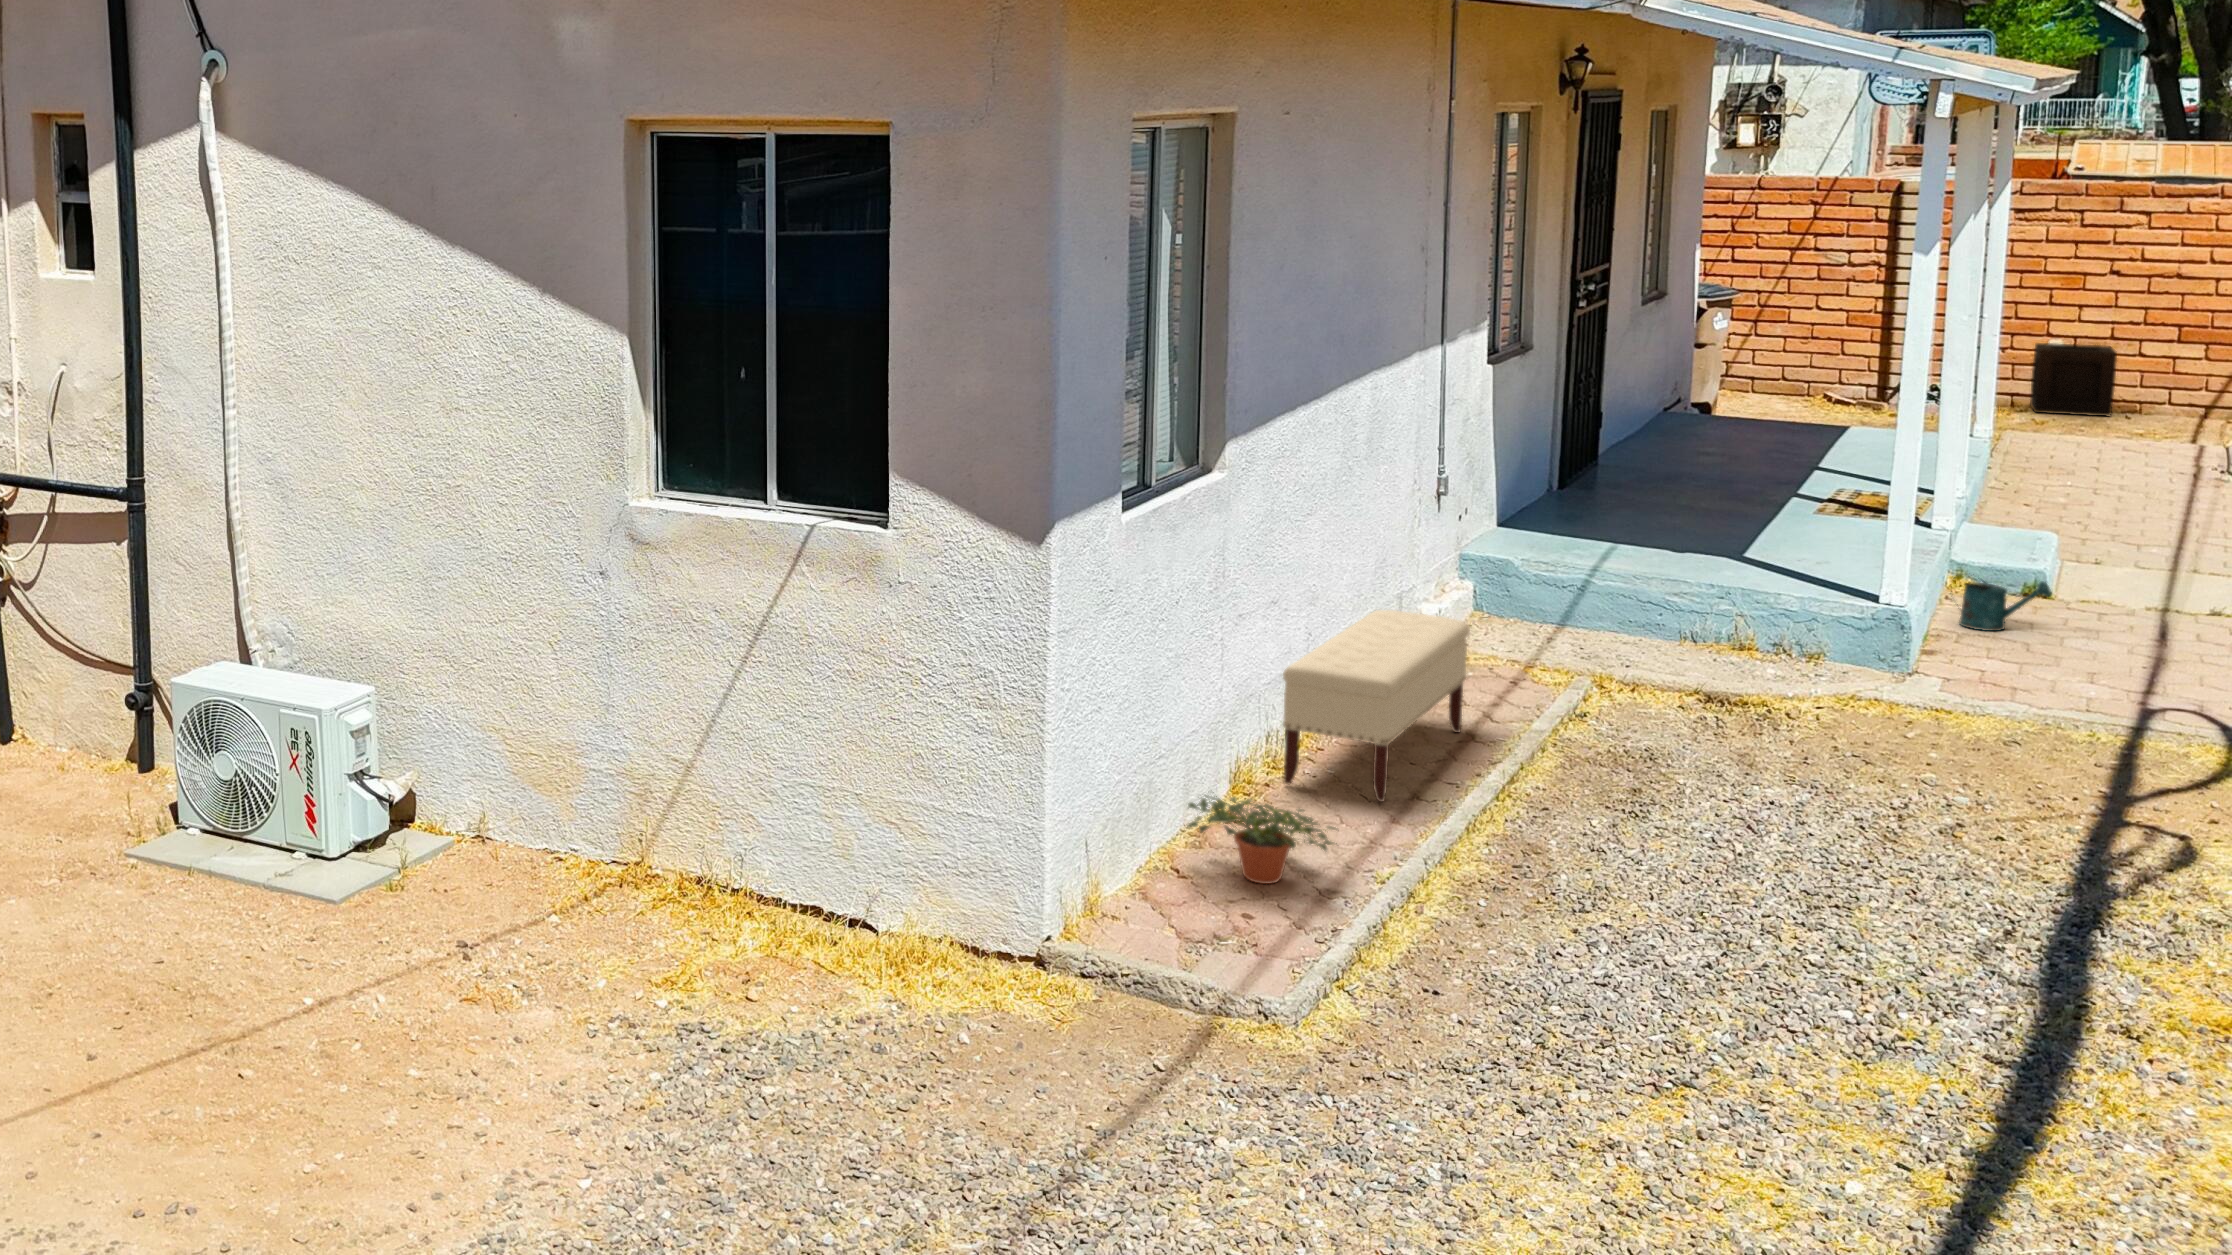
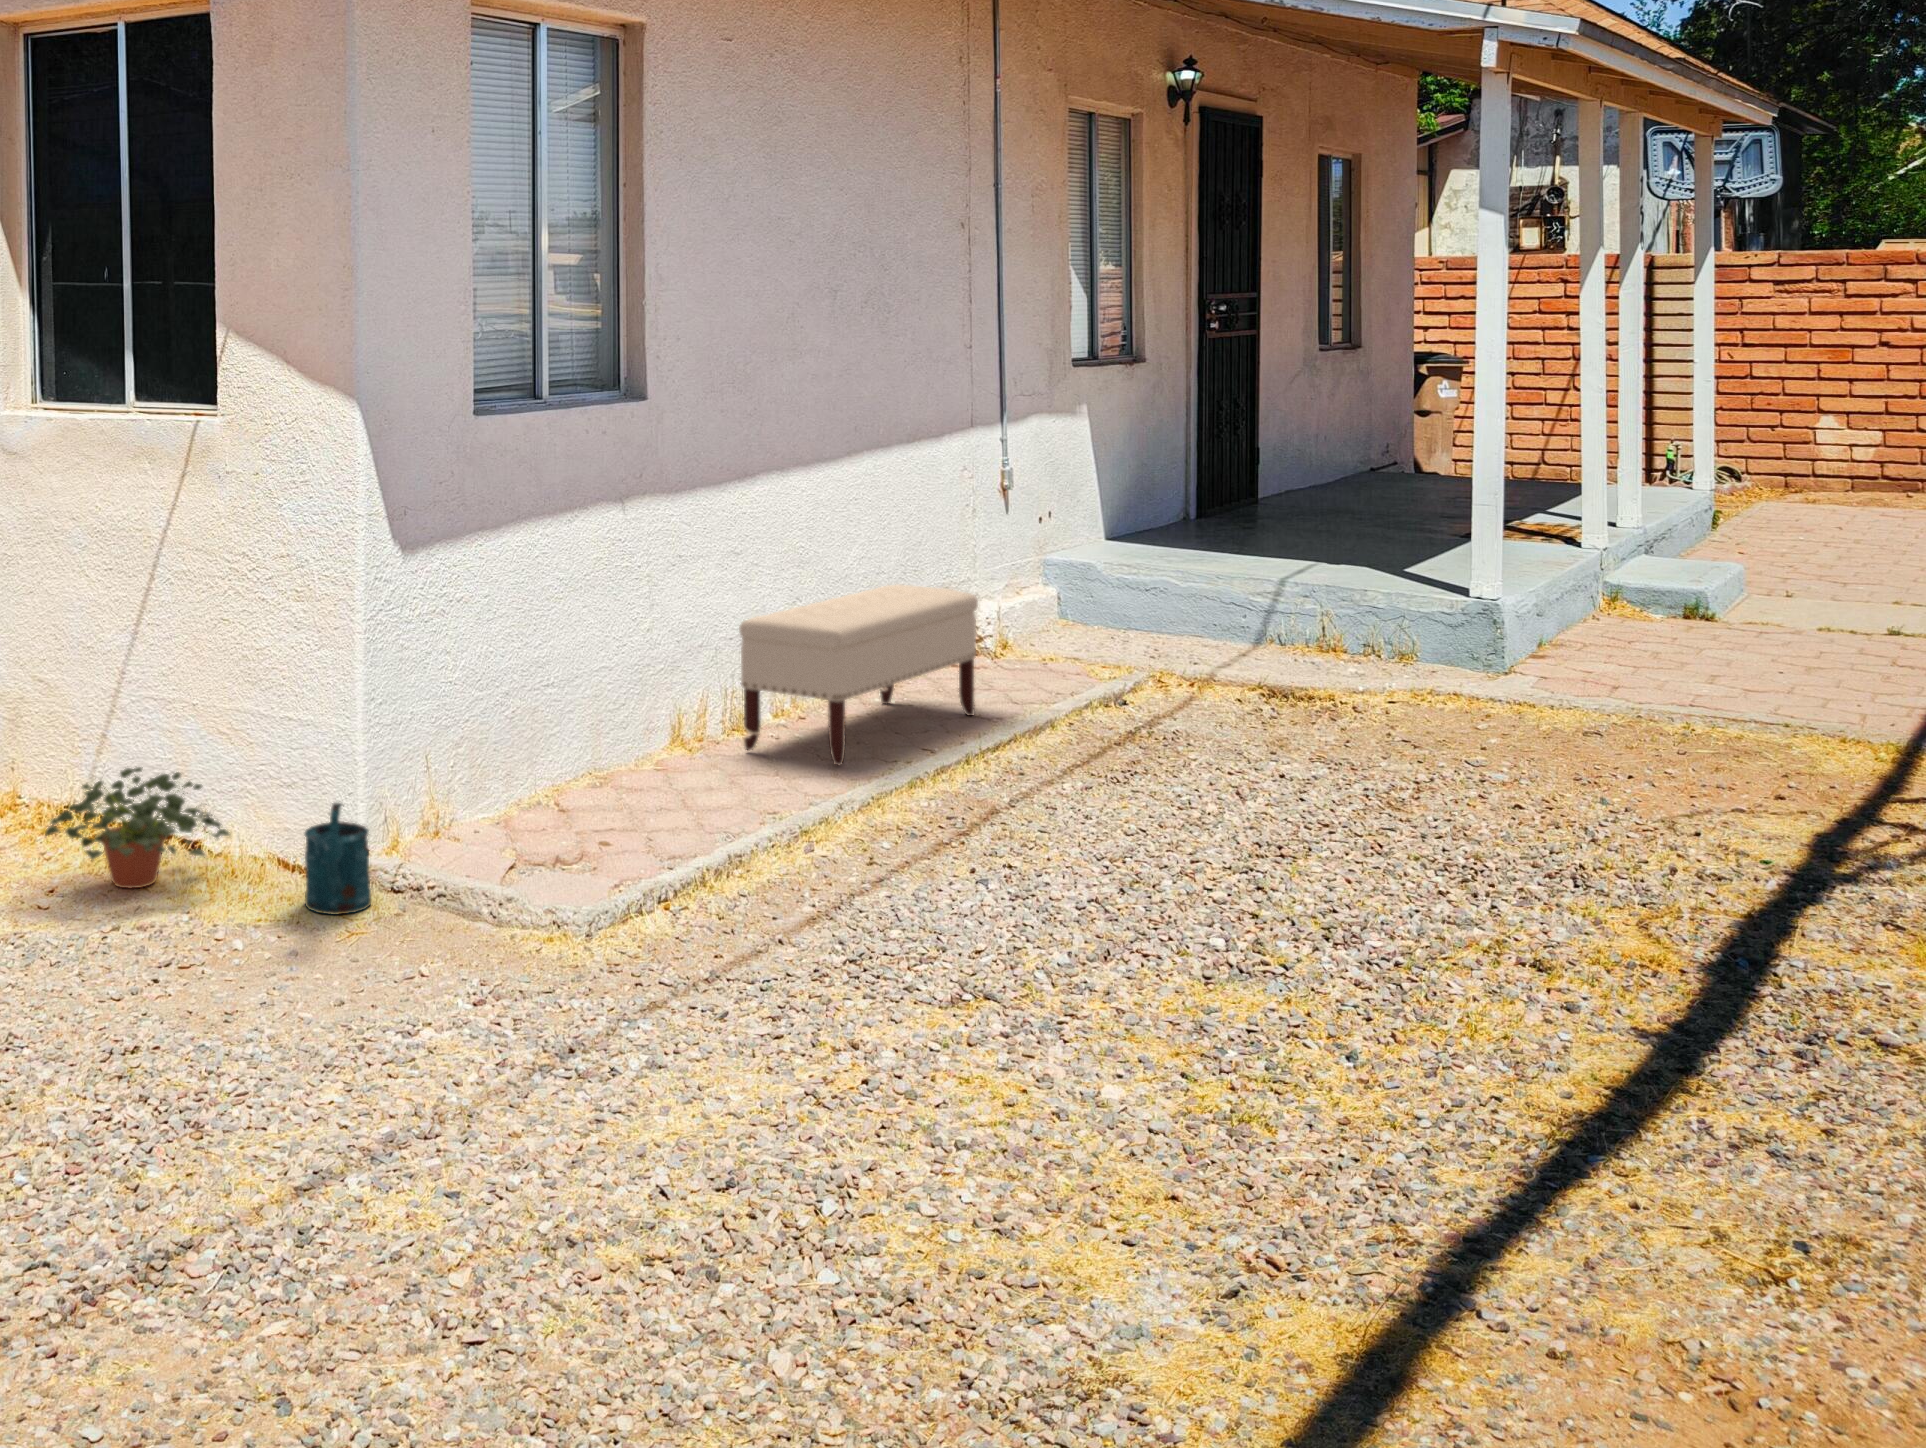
wooden crate: present [2030,343,2117,417] -> none [1802,418,1890,492]
watering can: present [1951,574,2051,631] -> present [305,803,371,915]
potted plant: present [1188,795,1337,884] -> present [45,767,230,889]

